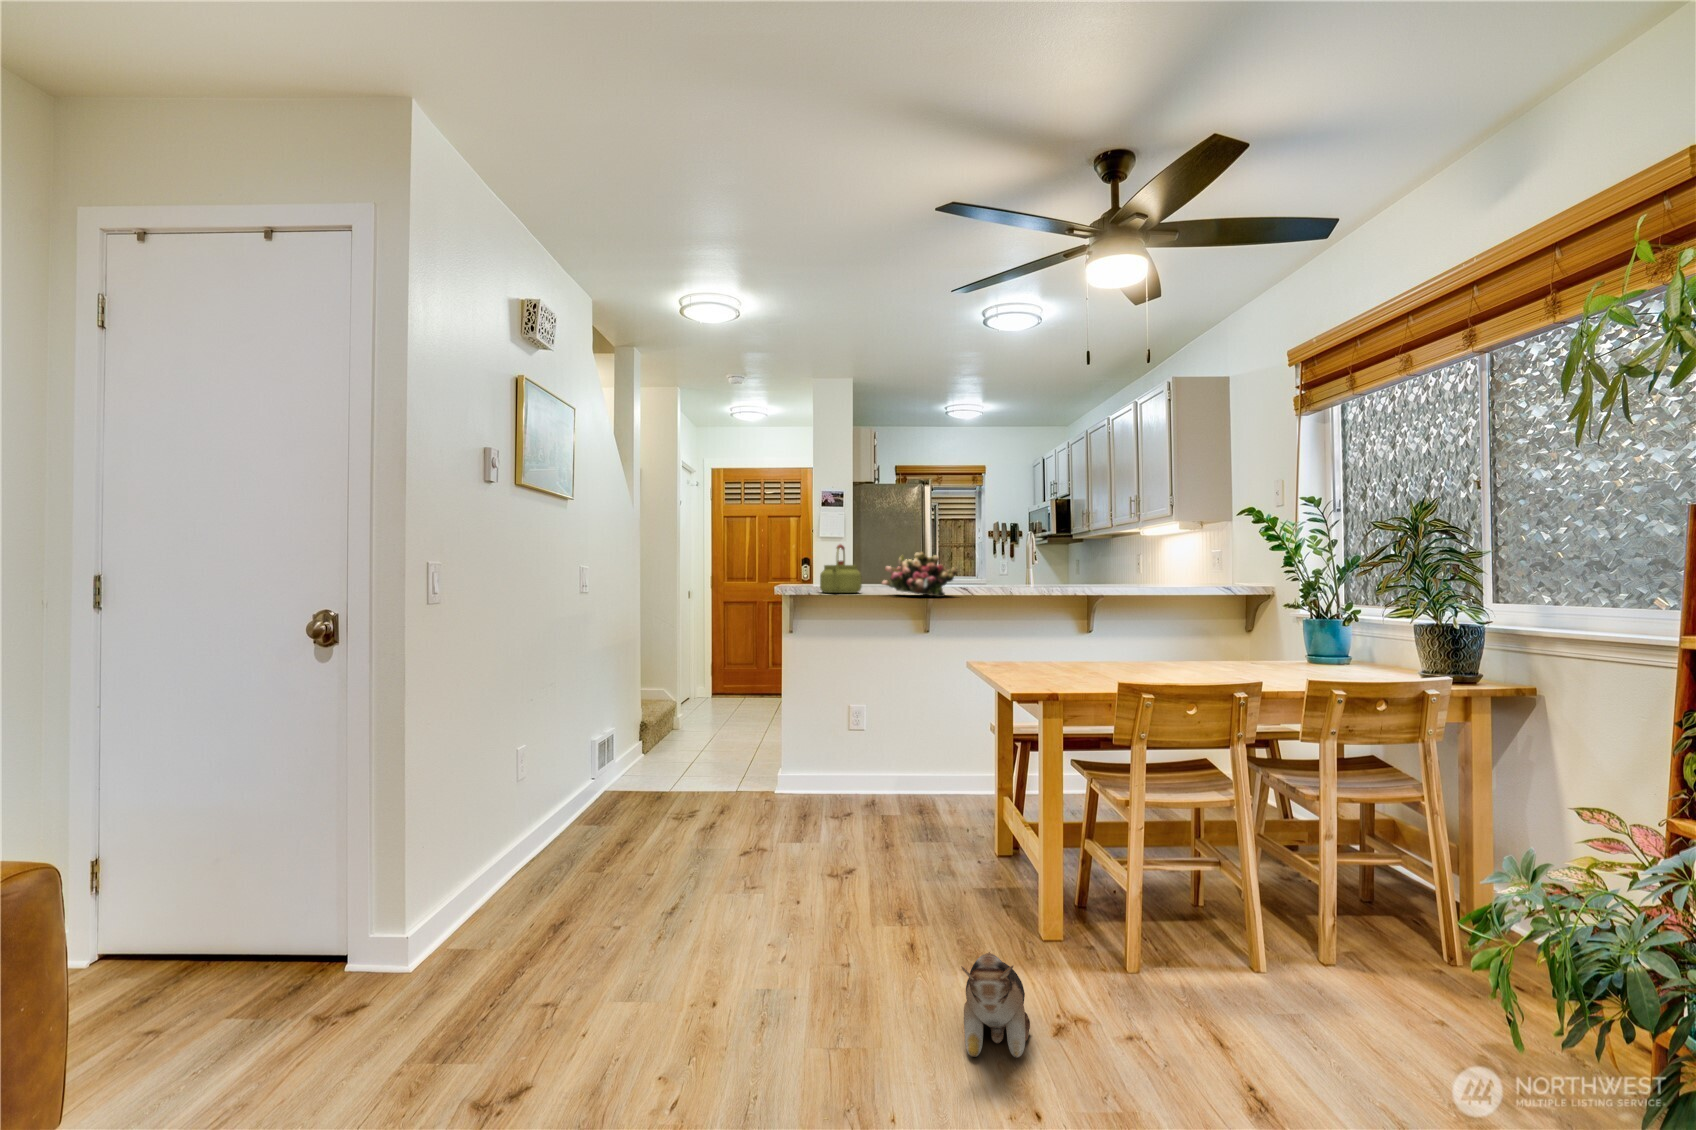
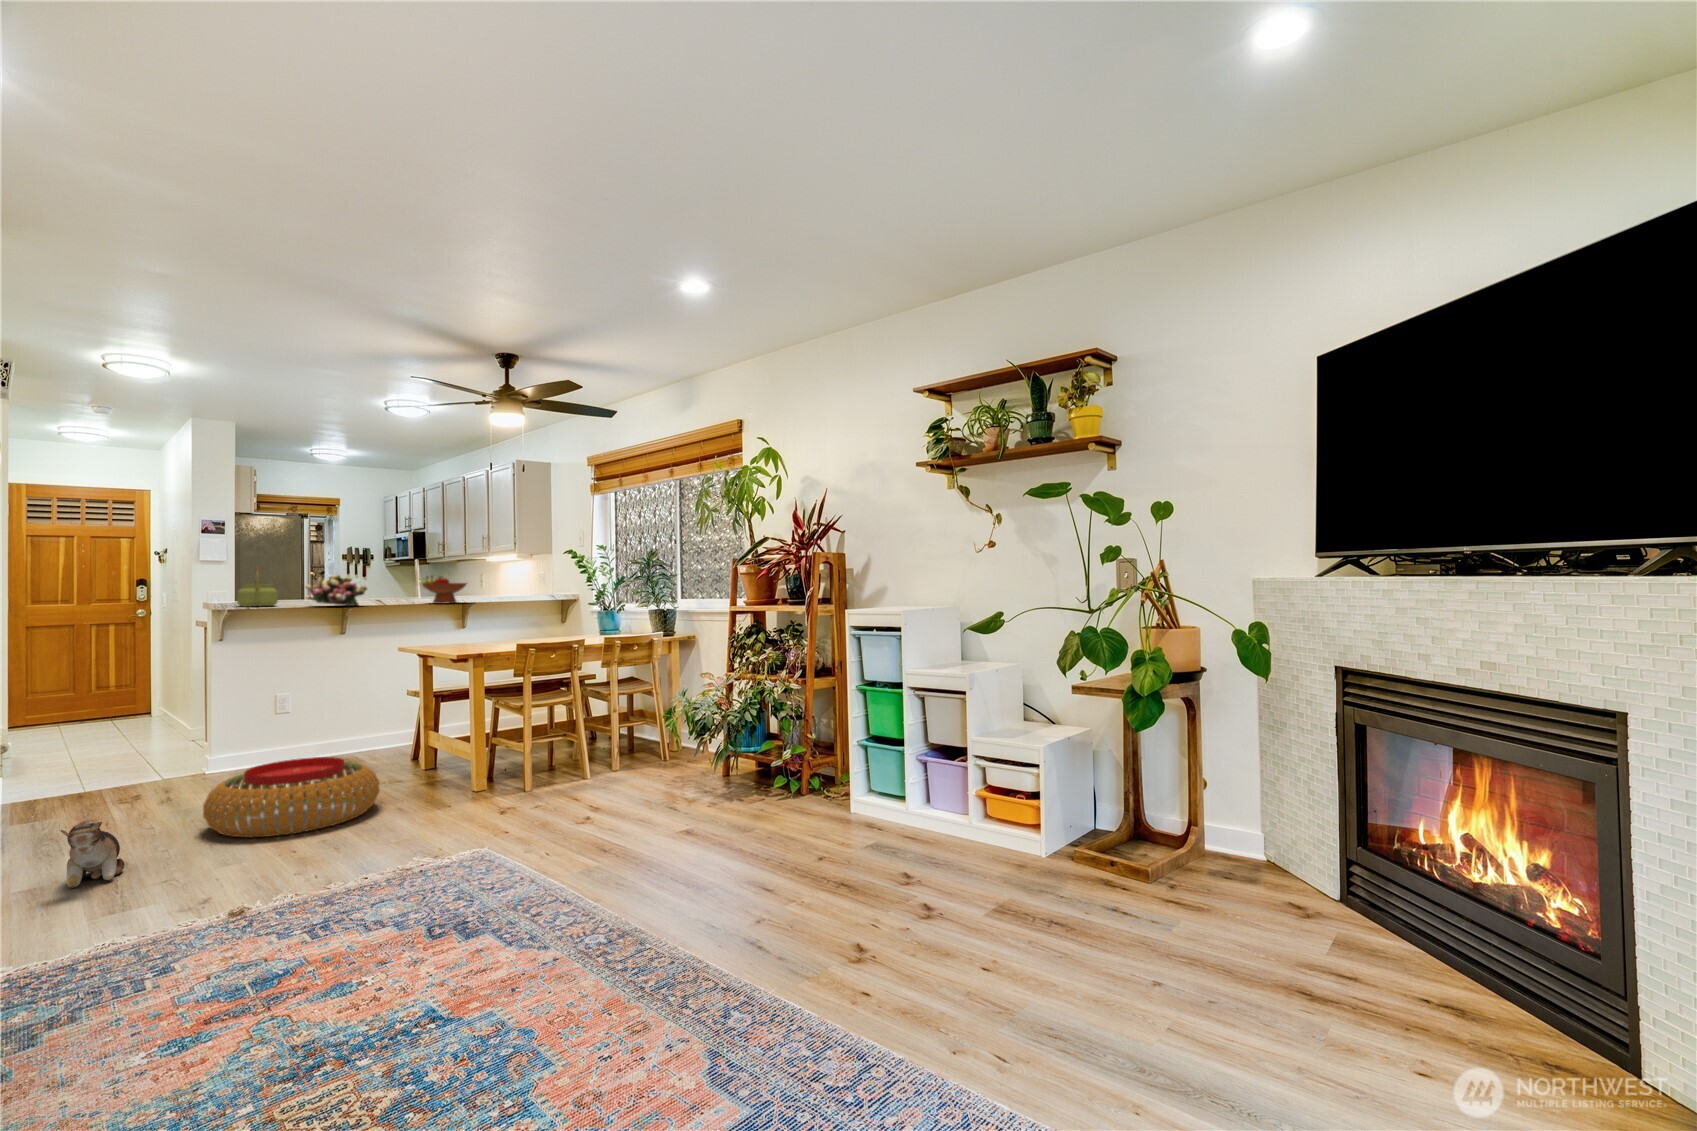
fruit bowl: none [1034,554,1098,596] -> present [422,576,467,604]
pouf: none [673,828,901,969] -> present [203,757,380,837]
plush toy: present [961,952,1030,1057] -> present [60,821,125,888]

